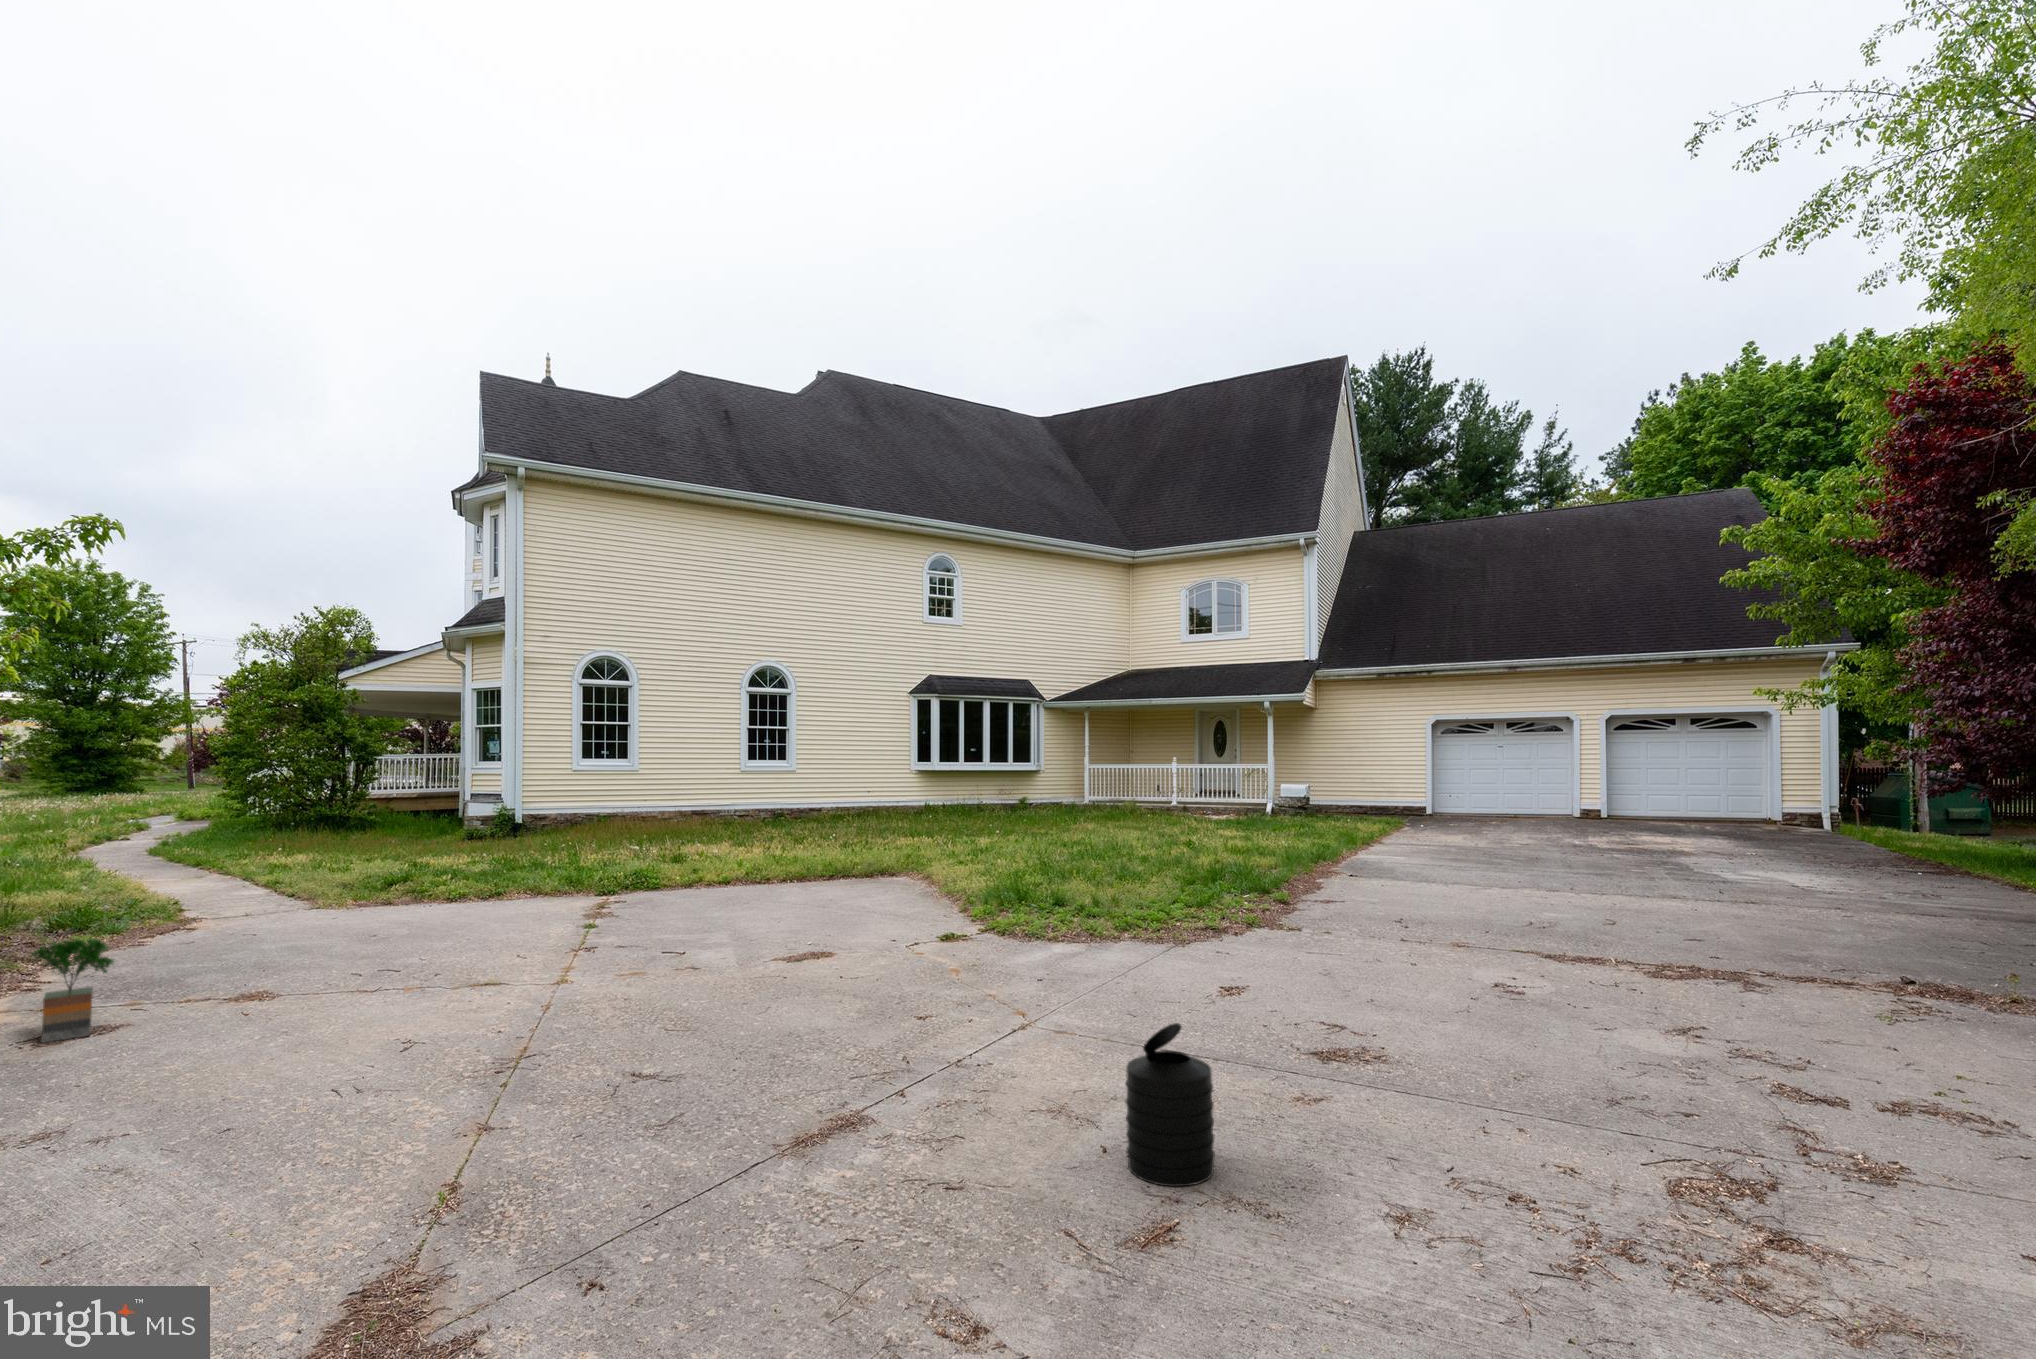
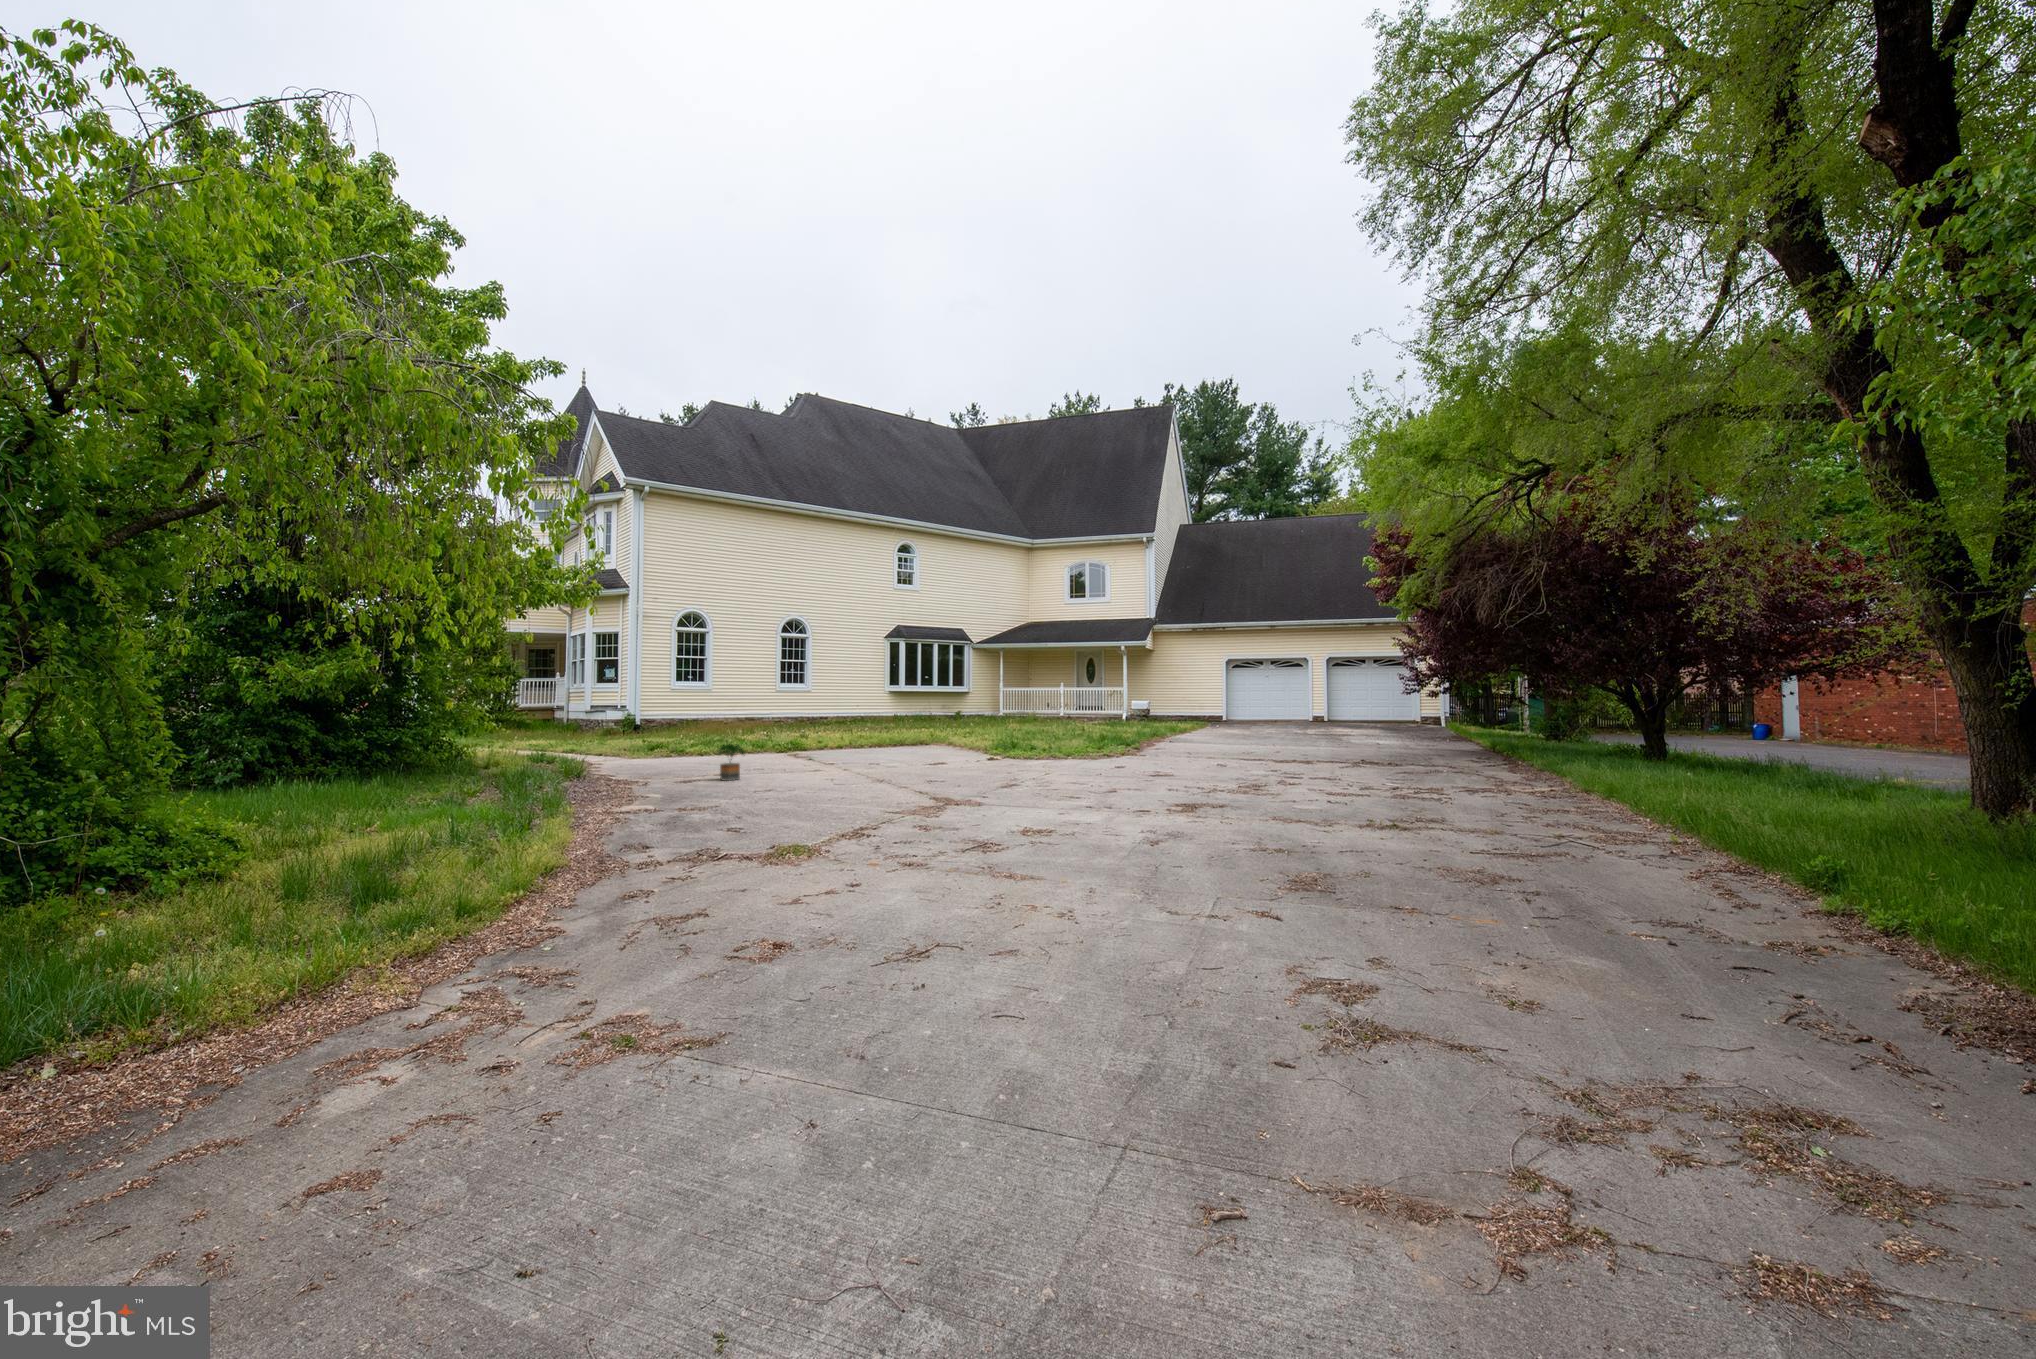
trash can: present [1125,1023,1215,1187] -> none [1147,746,1171,787]

